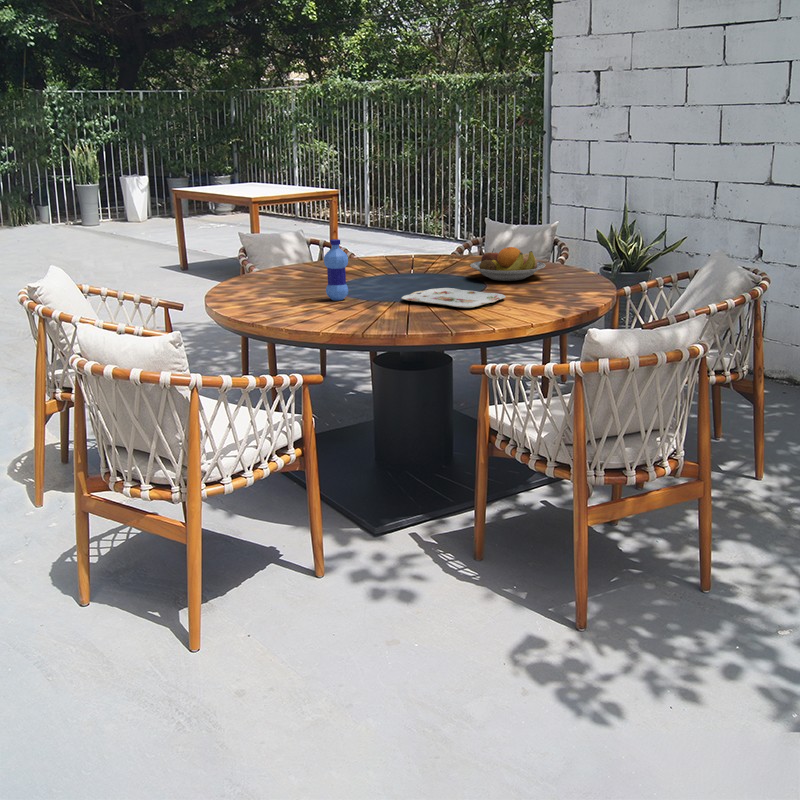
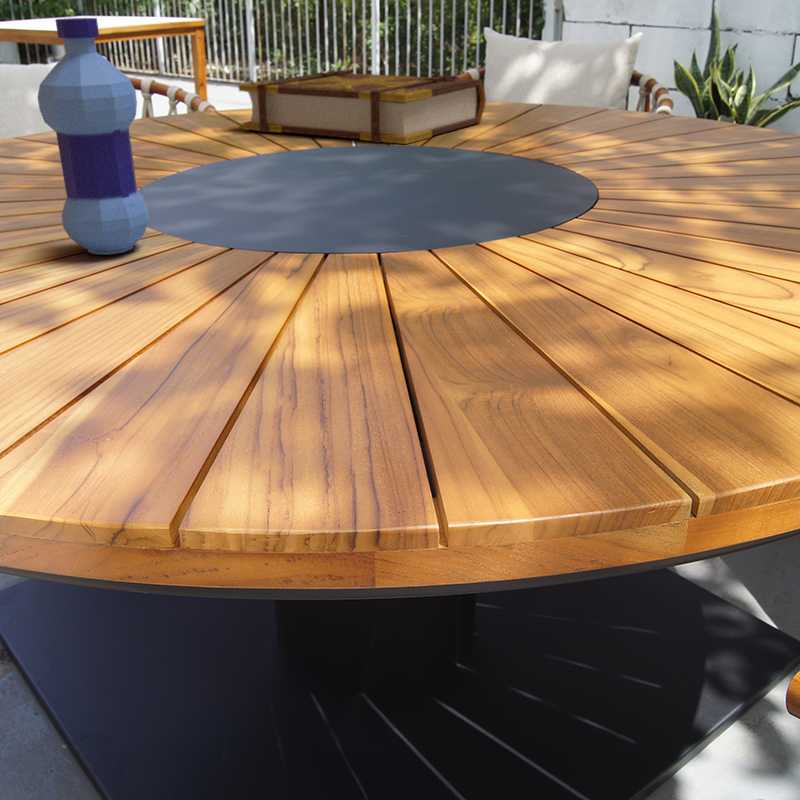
book: none [370,241,471,272] -> present [238,70,486,144]
fruit bowl: present [470,247,545,281] -> none [519,66,734,166]
serving tray: present [402,288,505,308] -> none [345,196,725,293]

